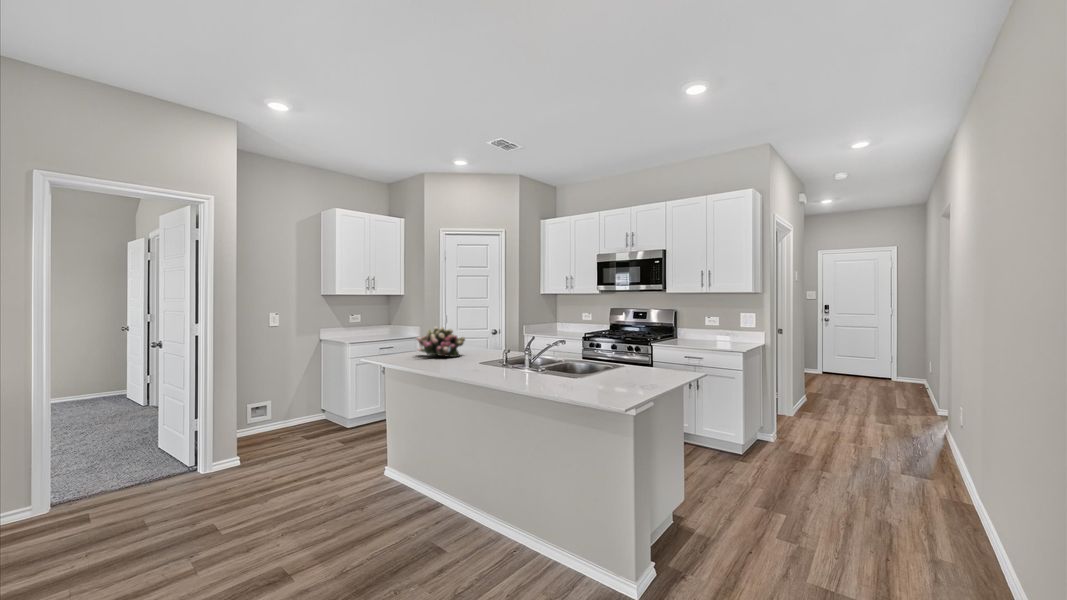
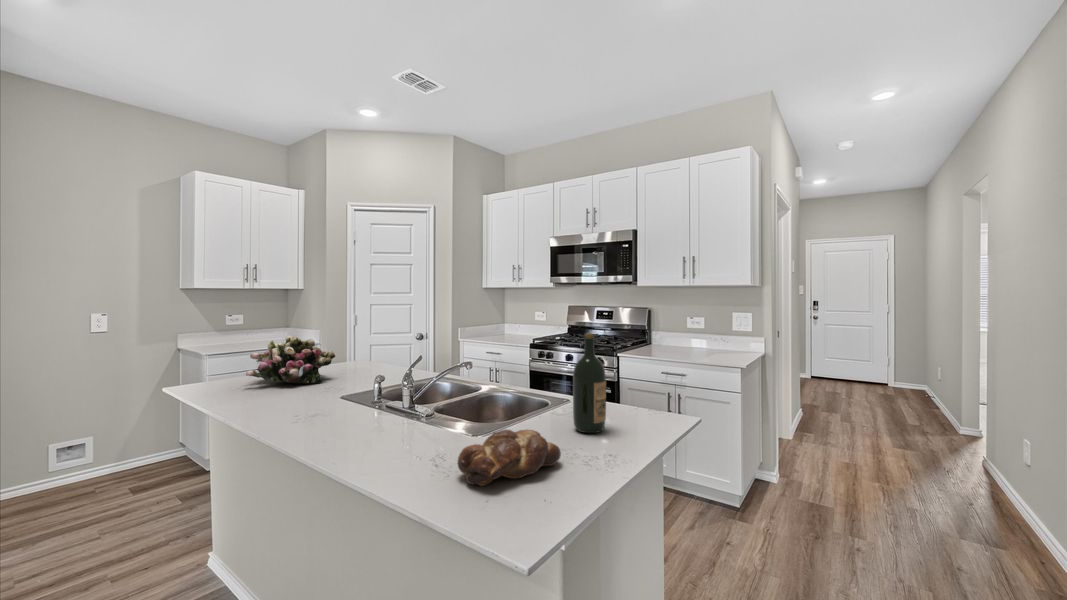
wine bottle: none [631,322,650,377] -> present [573,333,606,433]
bread loaf: none [580,368,629,390] -> present [458,430,561,486]

